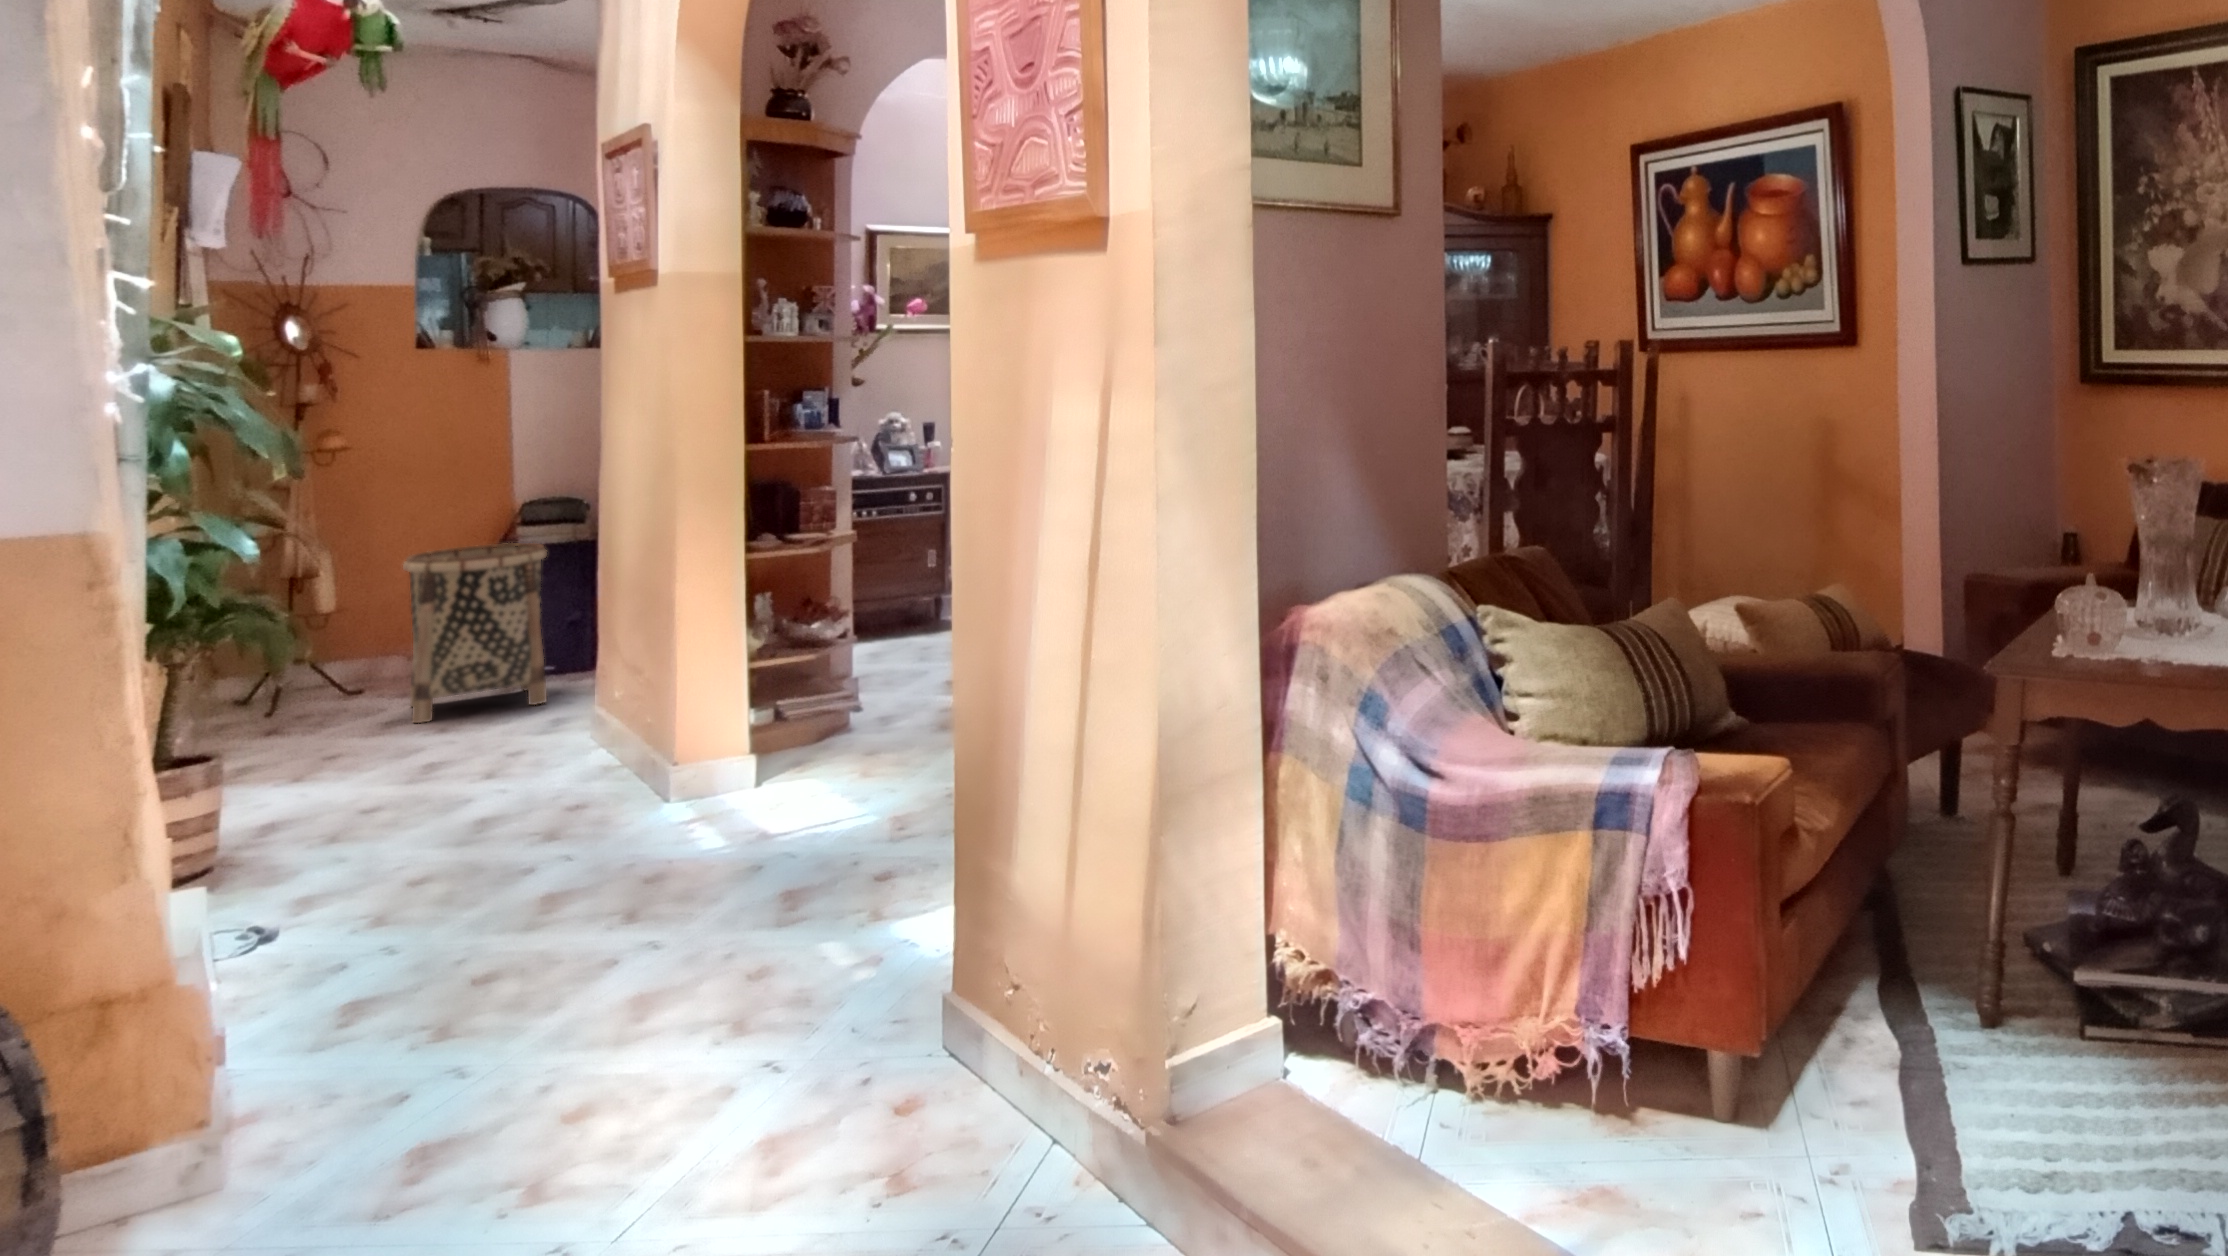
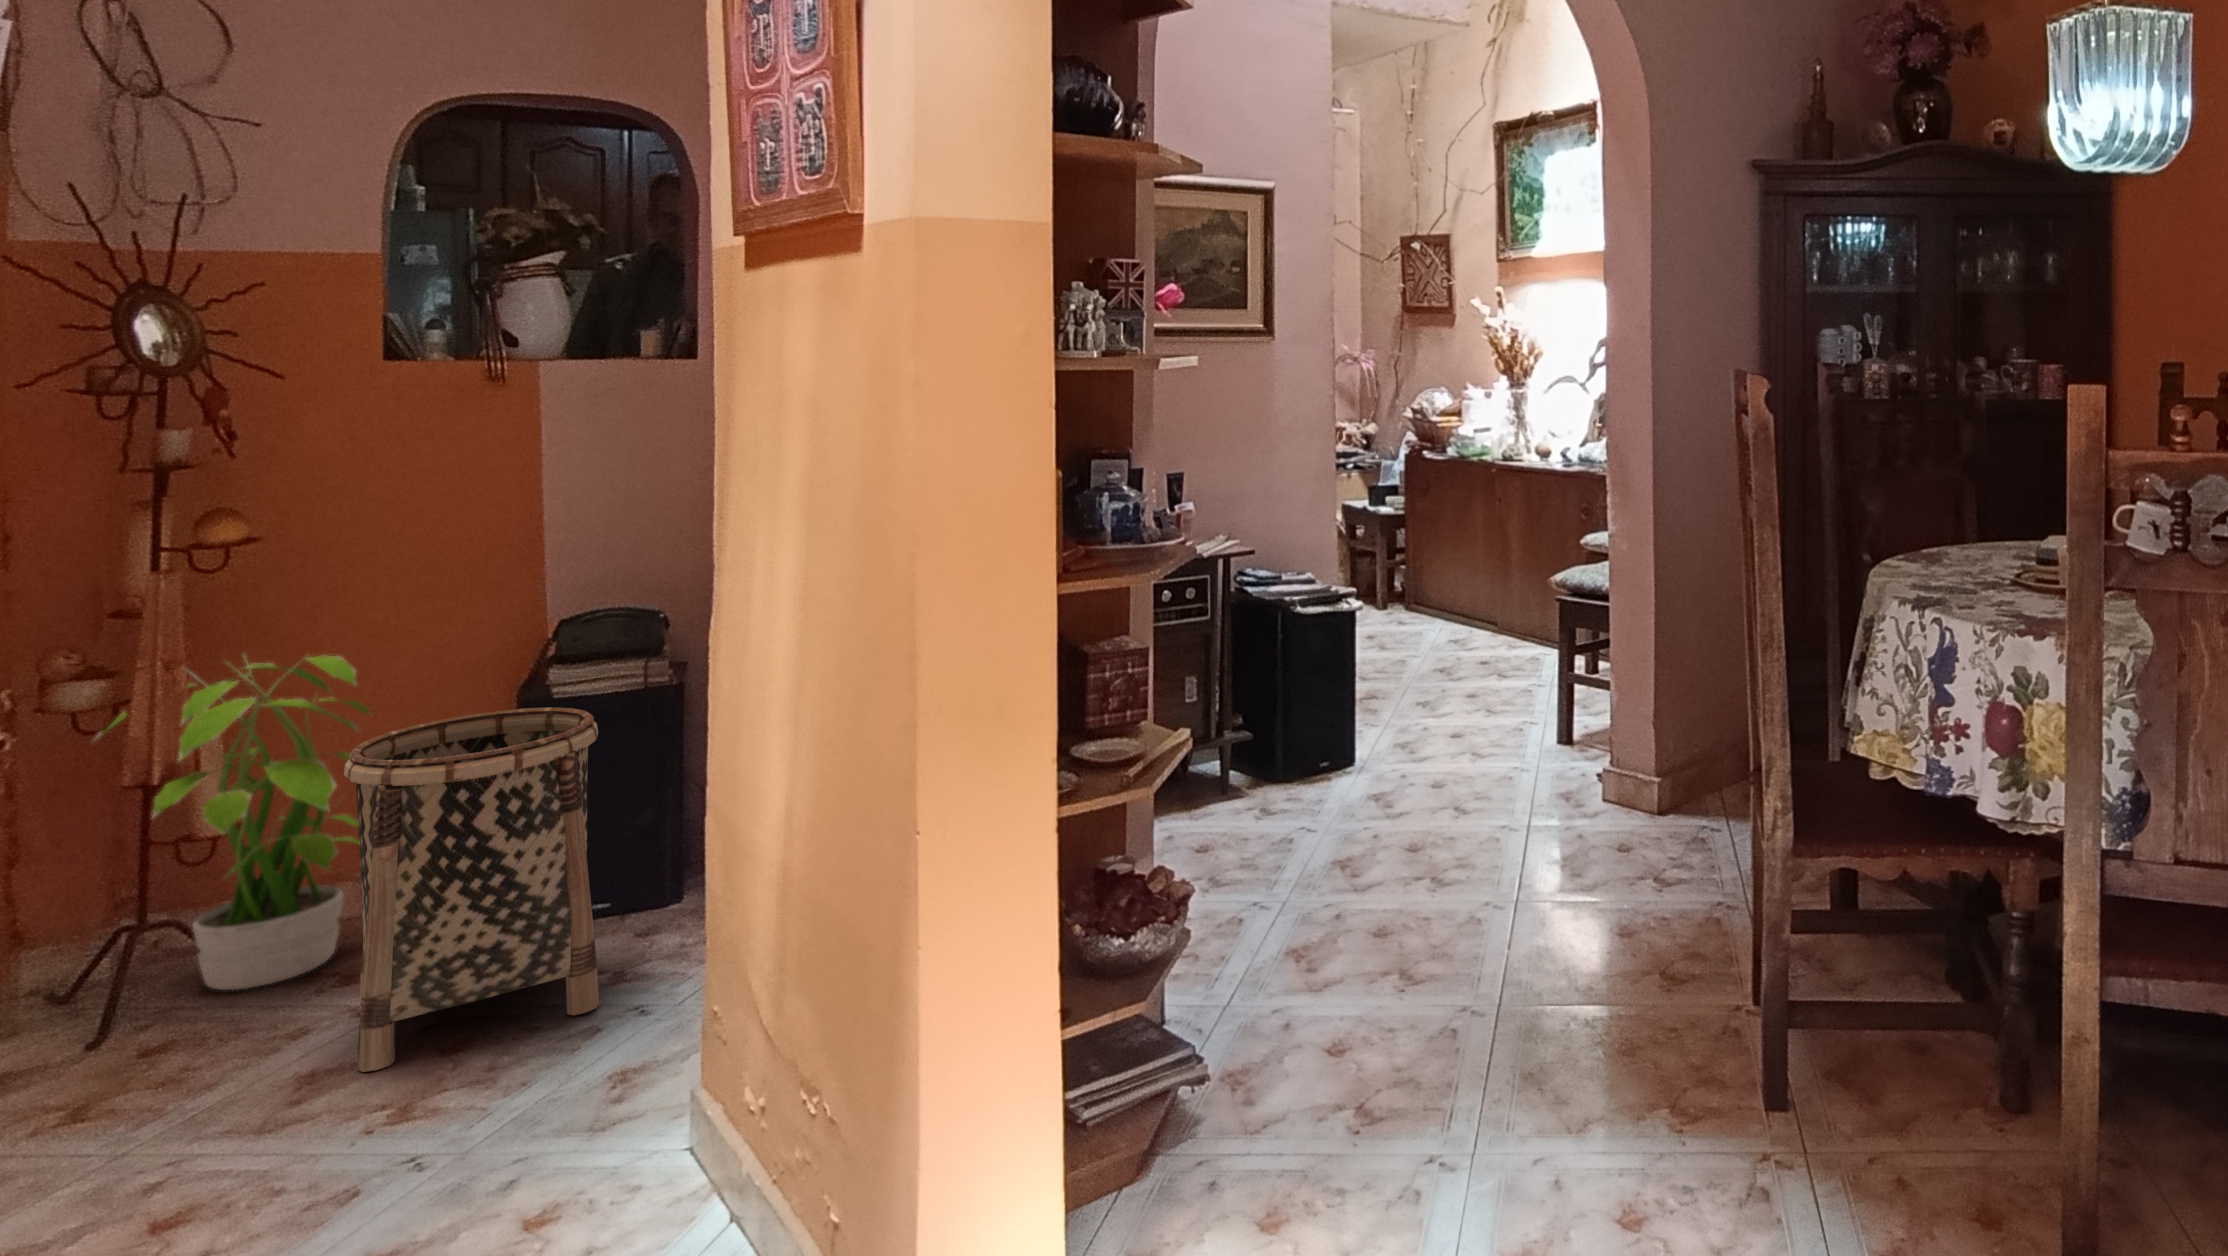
potted plant: none [254,515,417,702] -> present [95,655,370,990]

